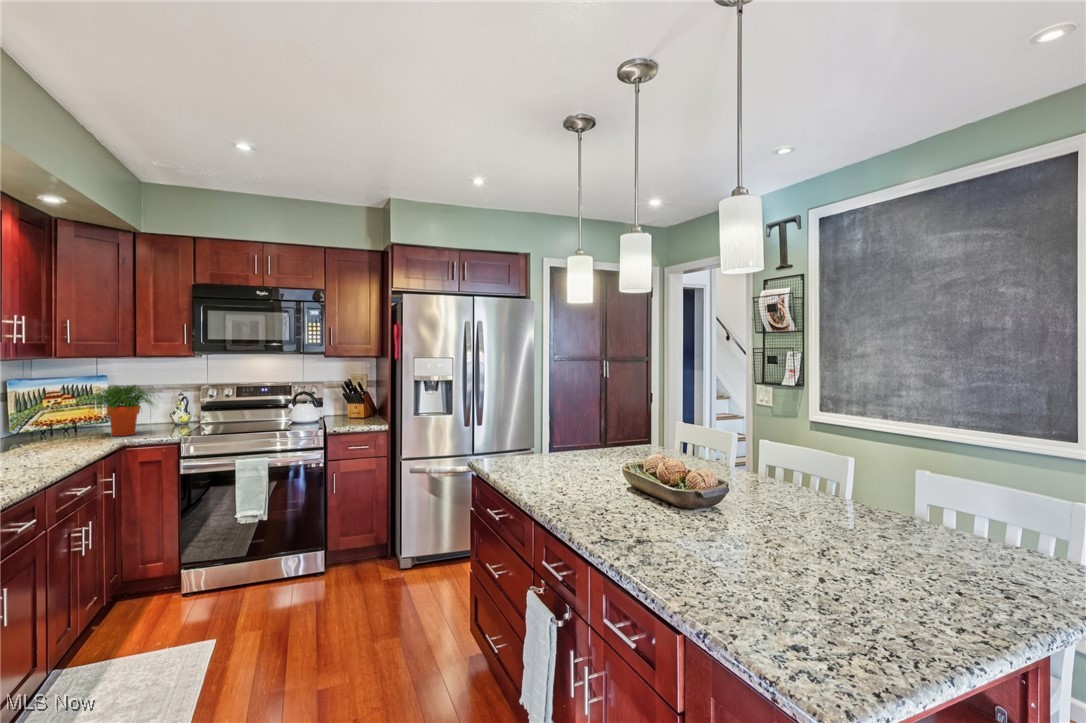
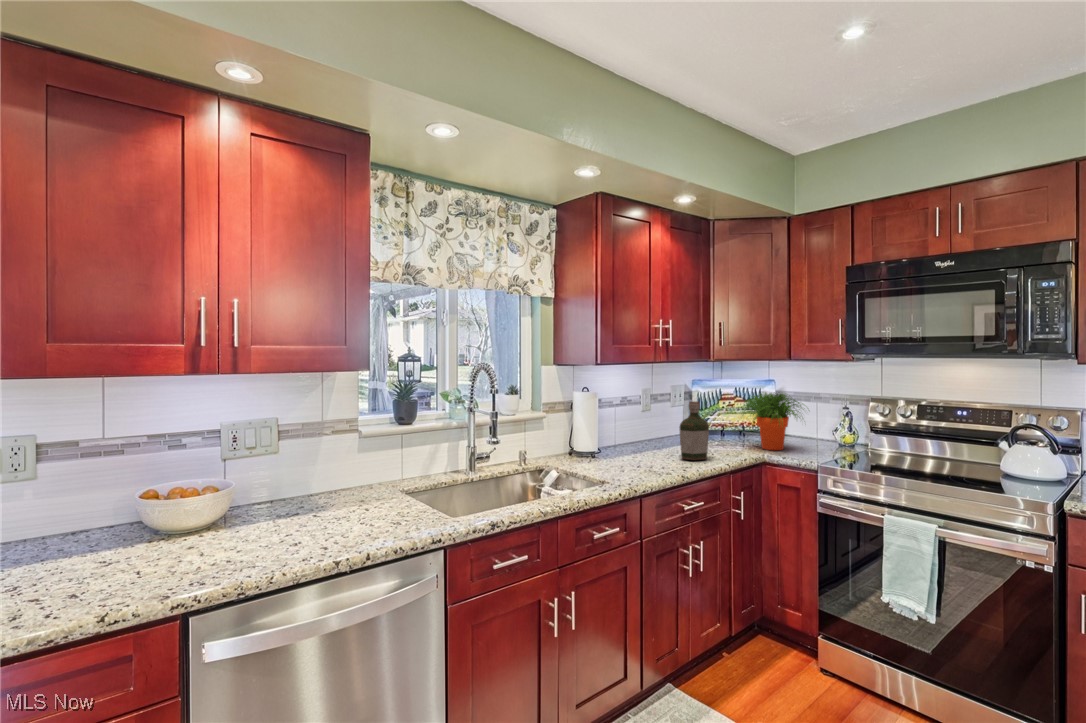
bottle: none [39,395,77,454] -> present [679,401,709,460]

